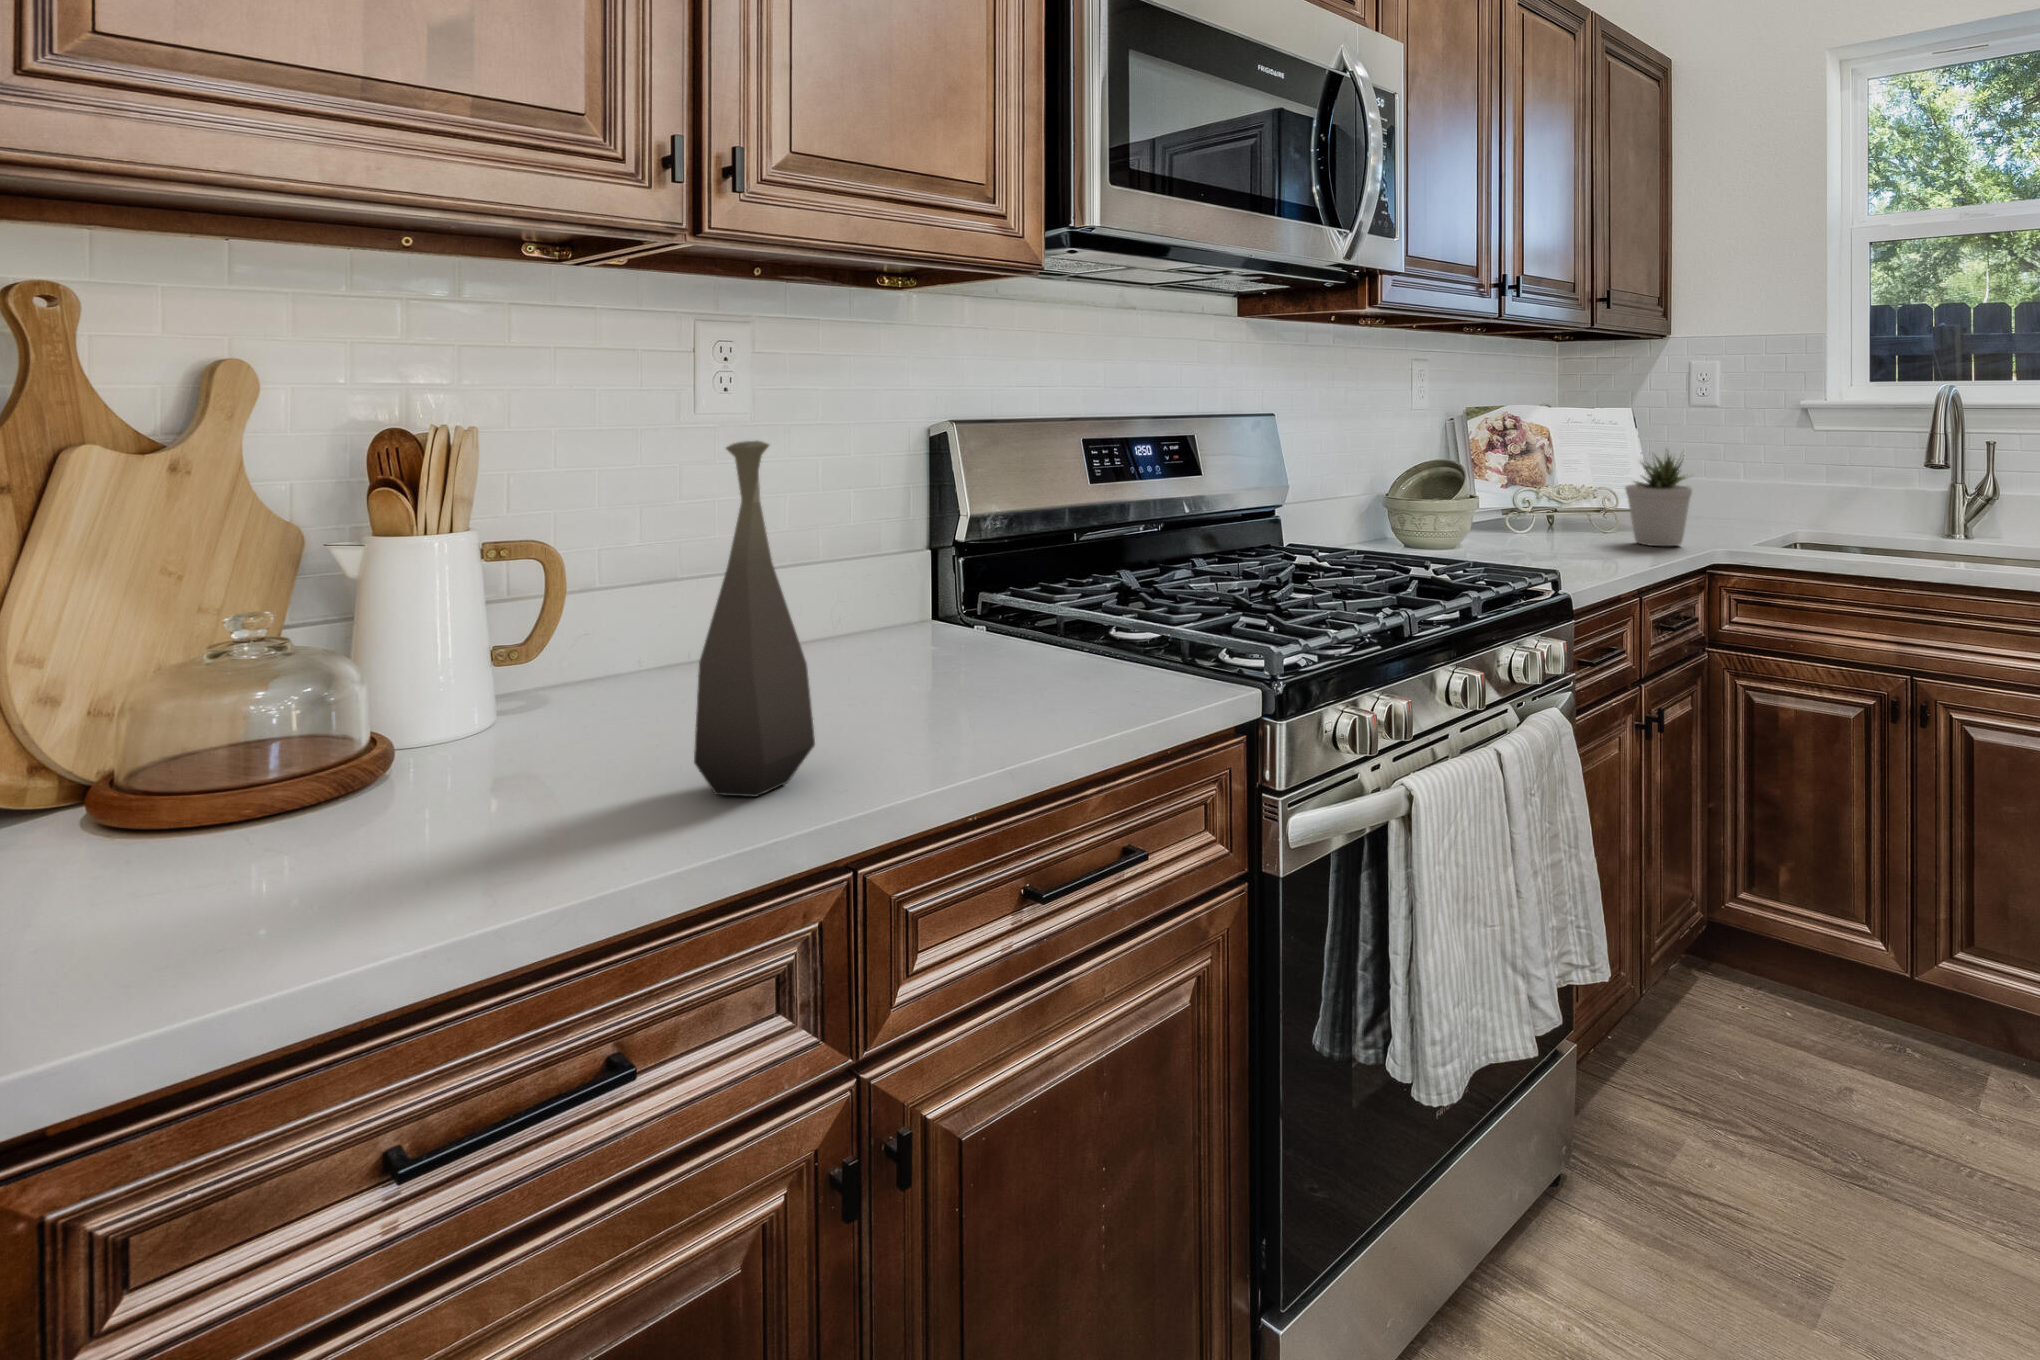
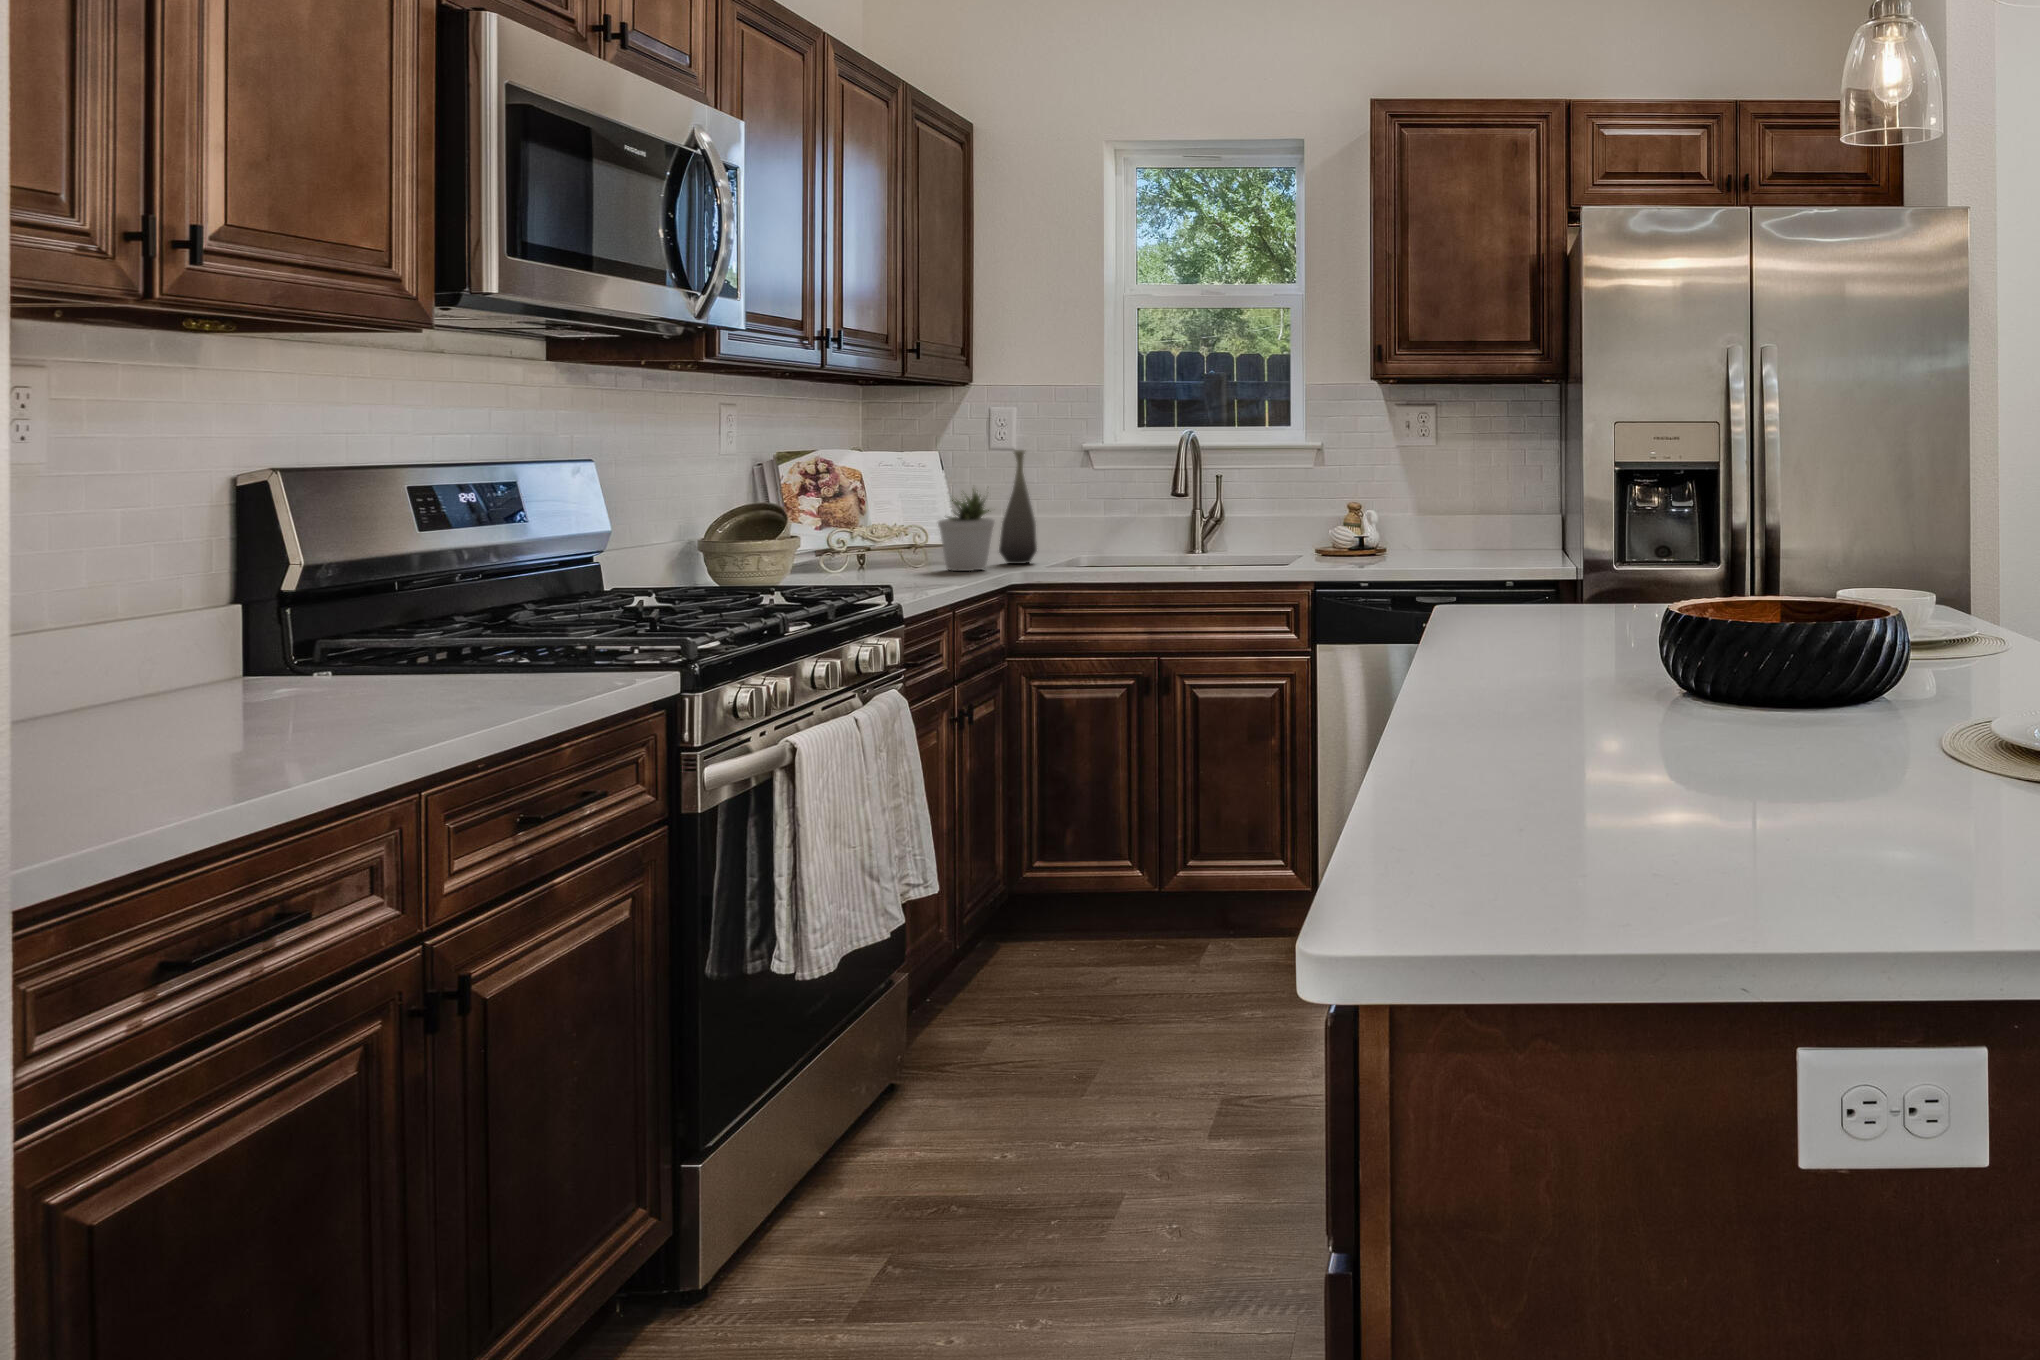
bottle: present [694,441,815,797] -> present [999,450,1037,564]

